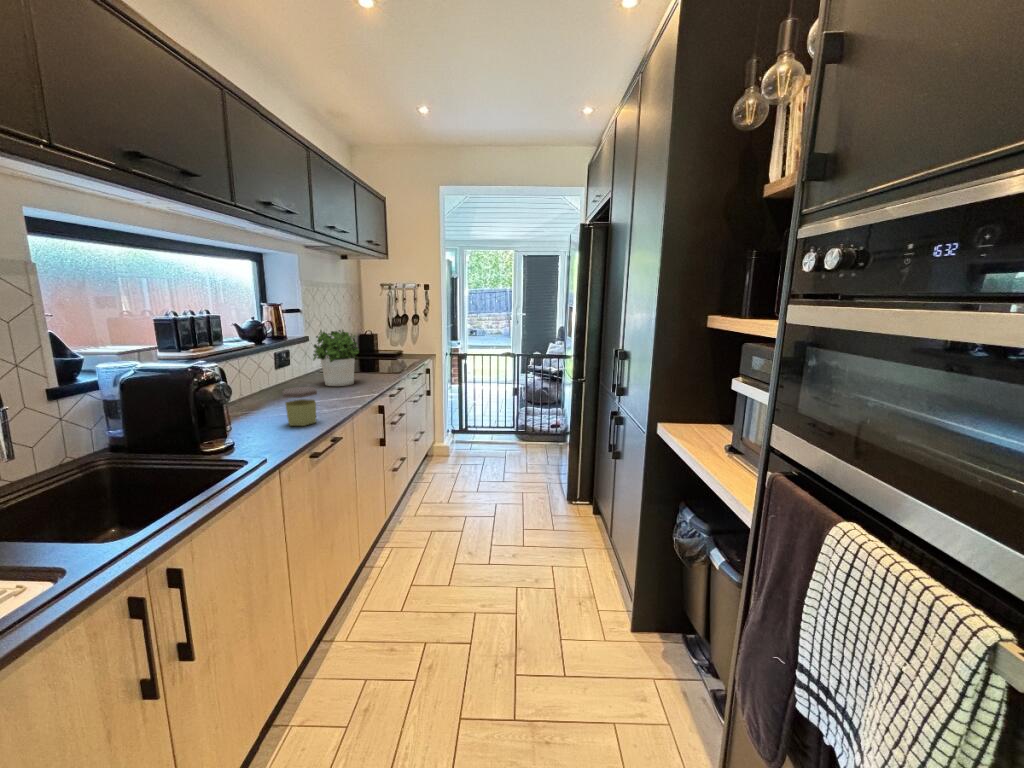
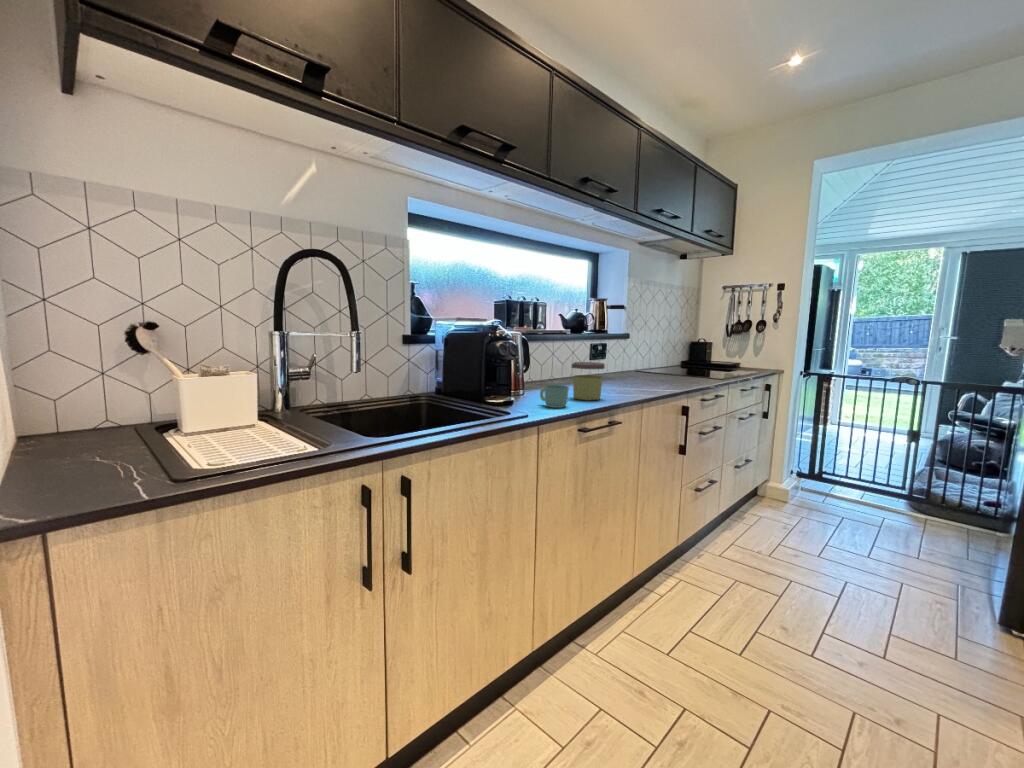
potted plant: present [313,330,359,386] -> none [624,320,674,382]
mug: none [259,420,292,444] -> present [540,385,569,408]

